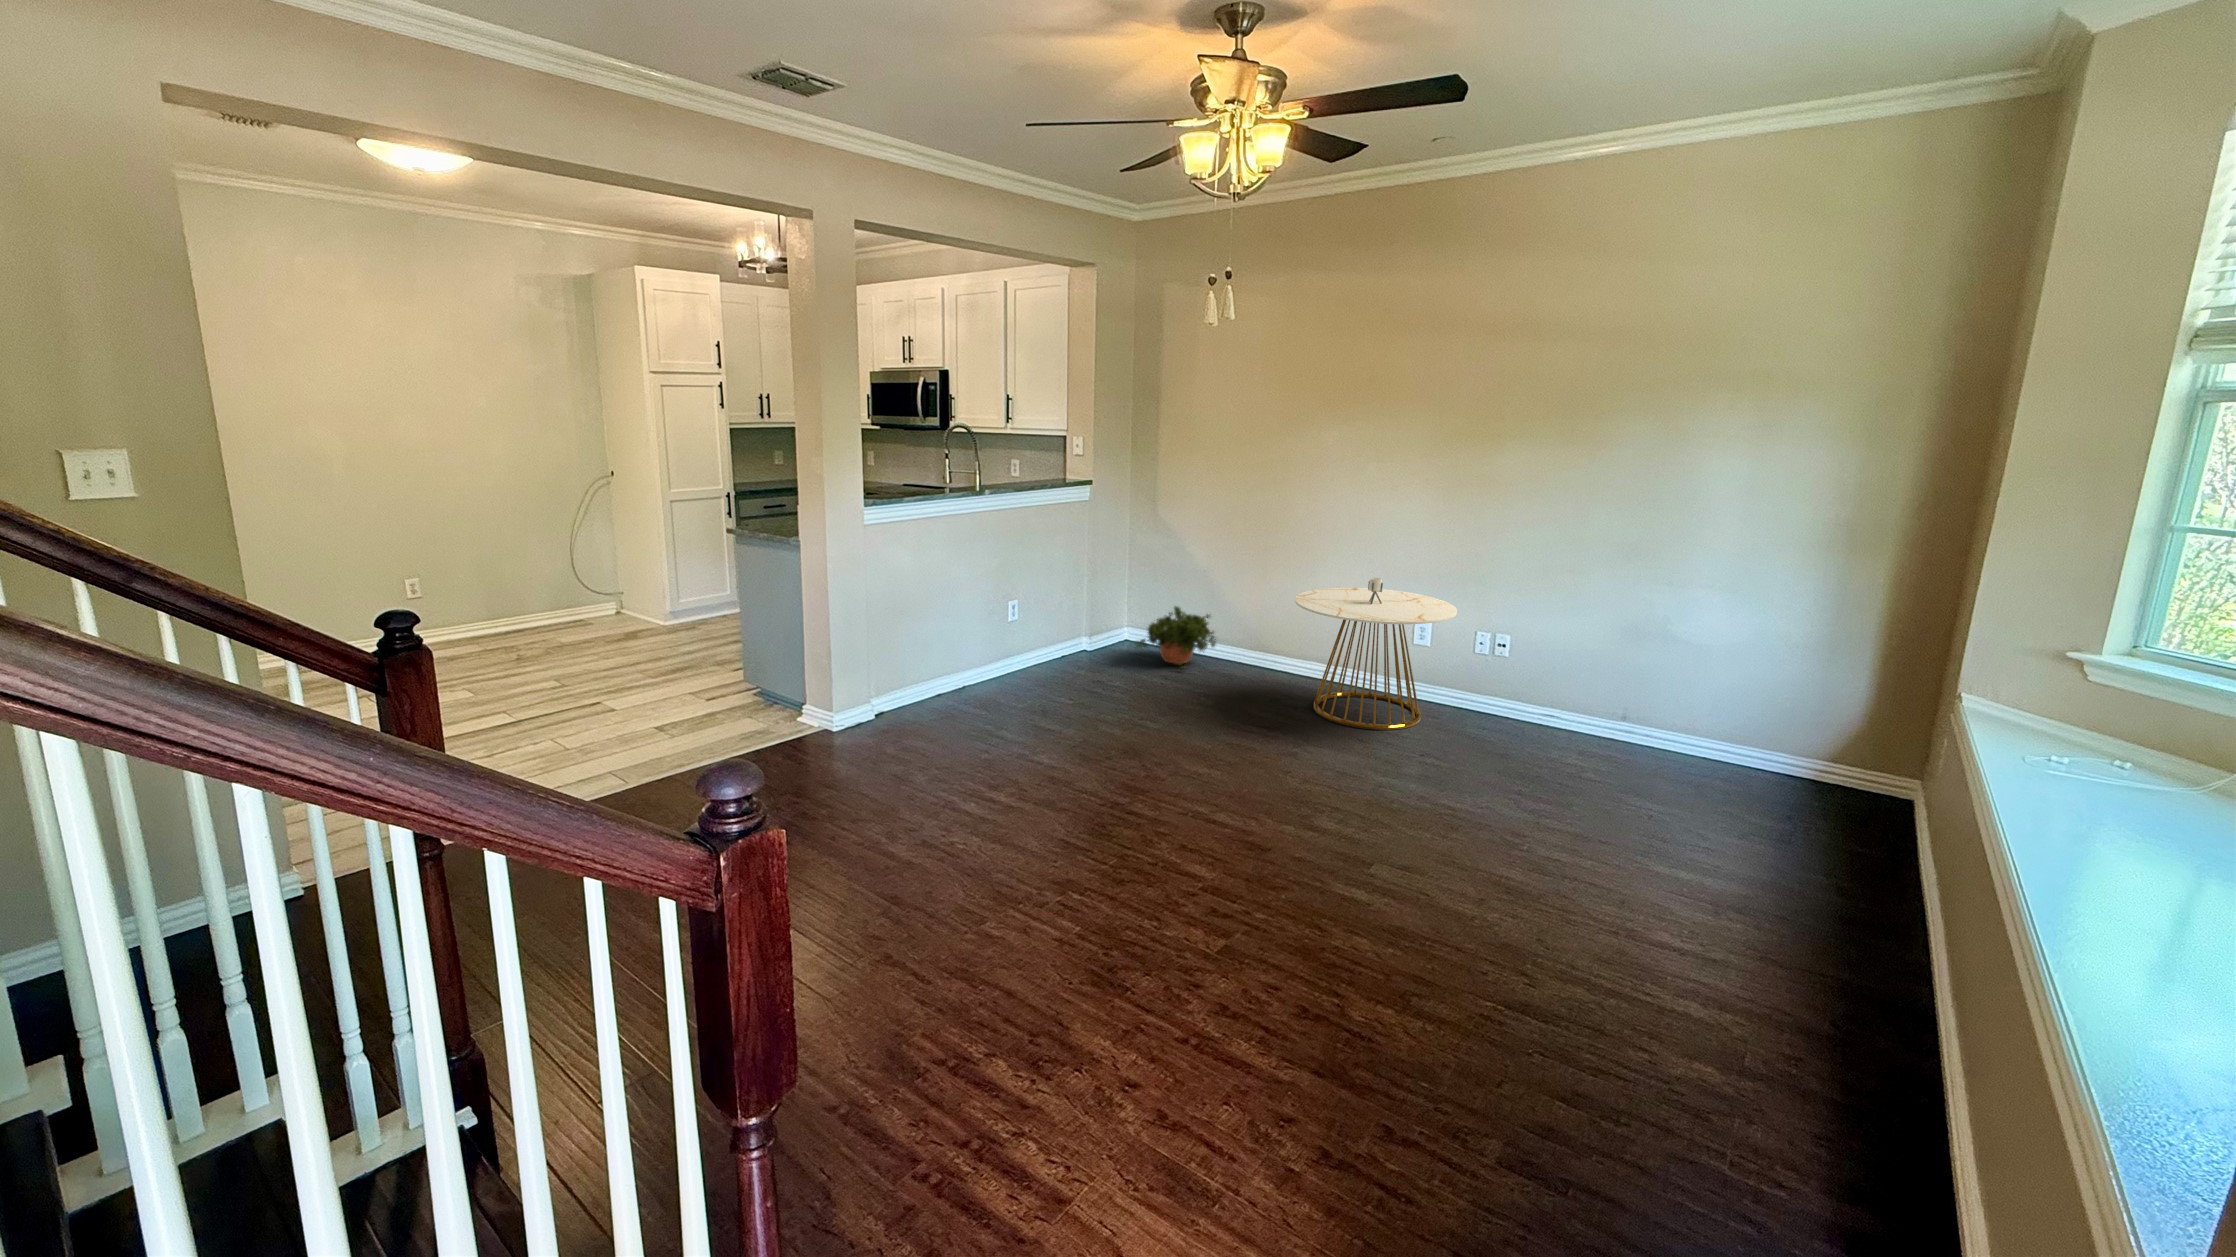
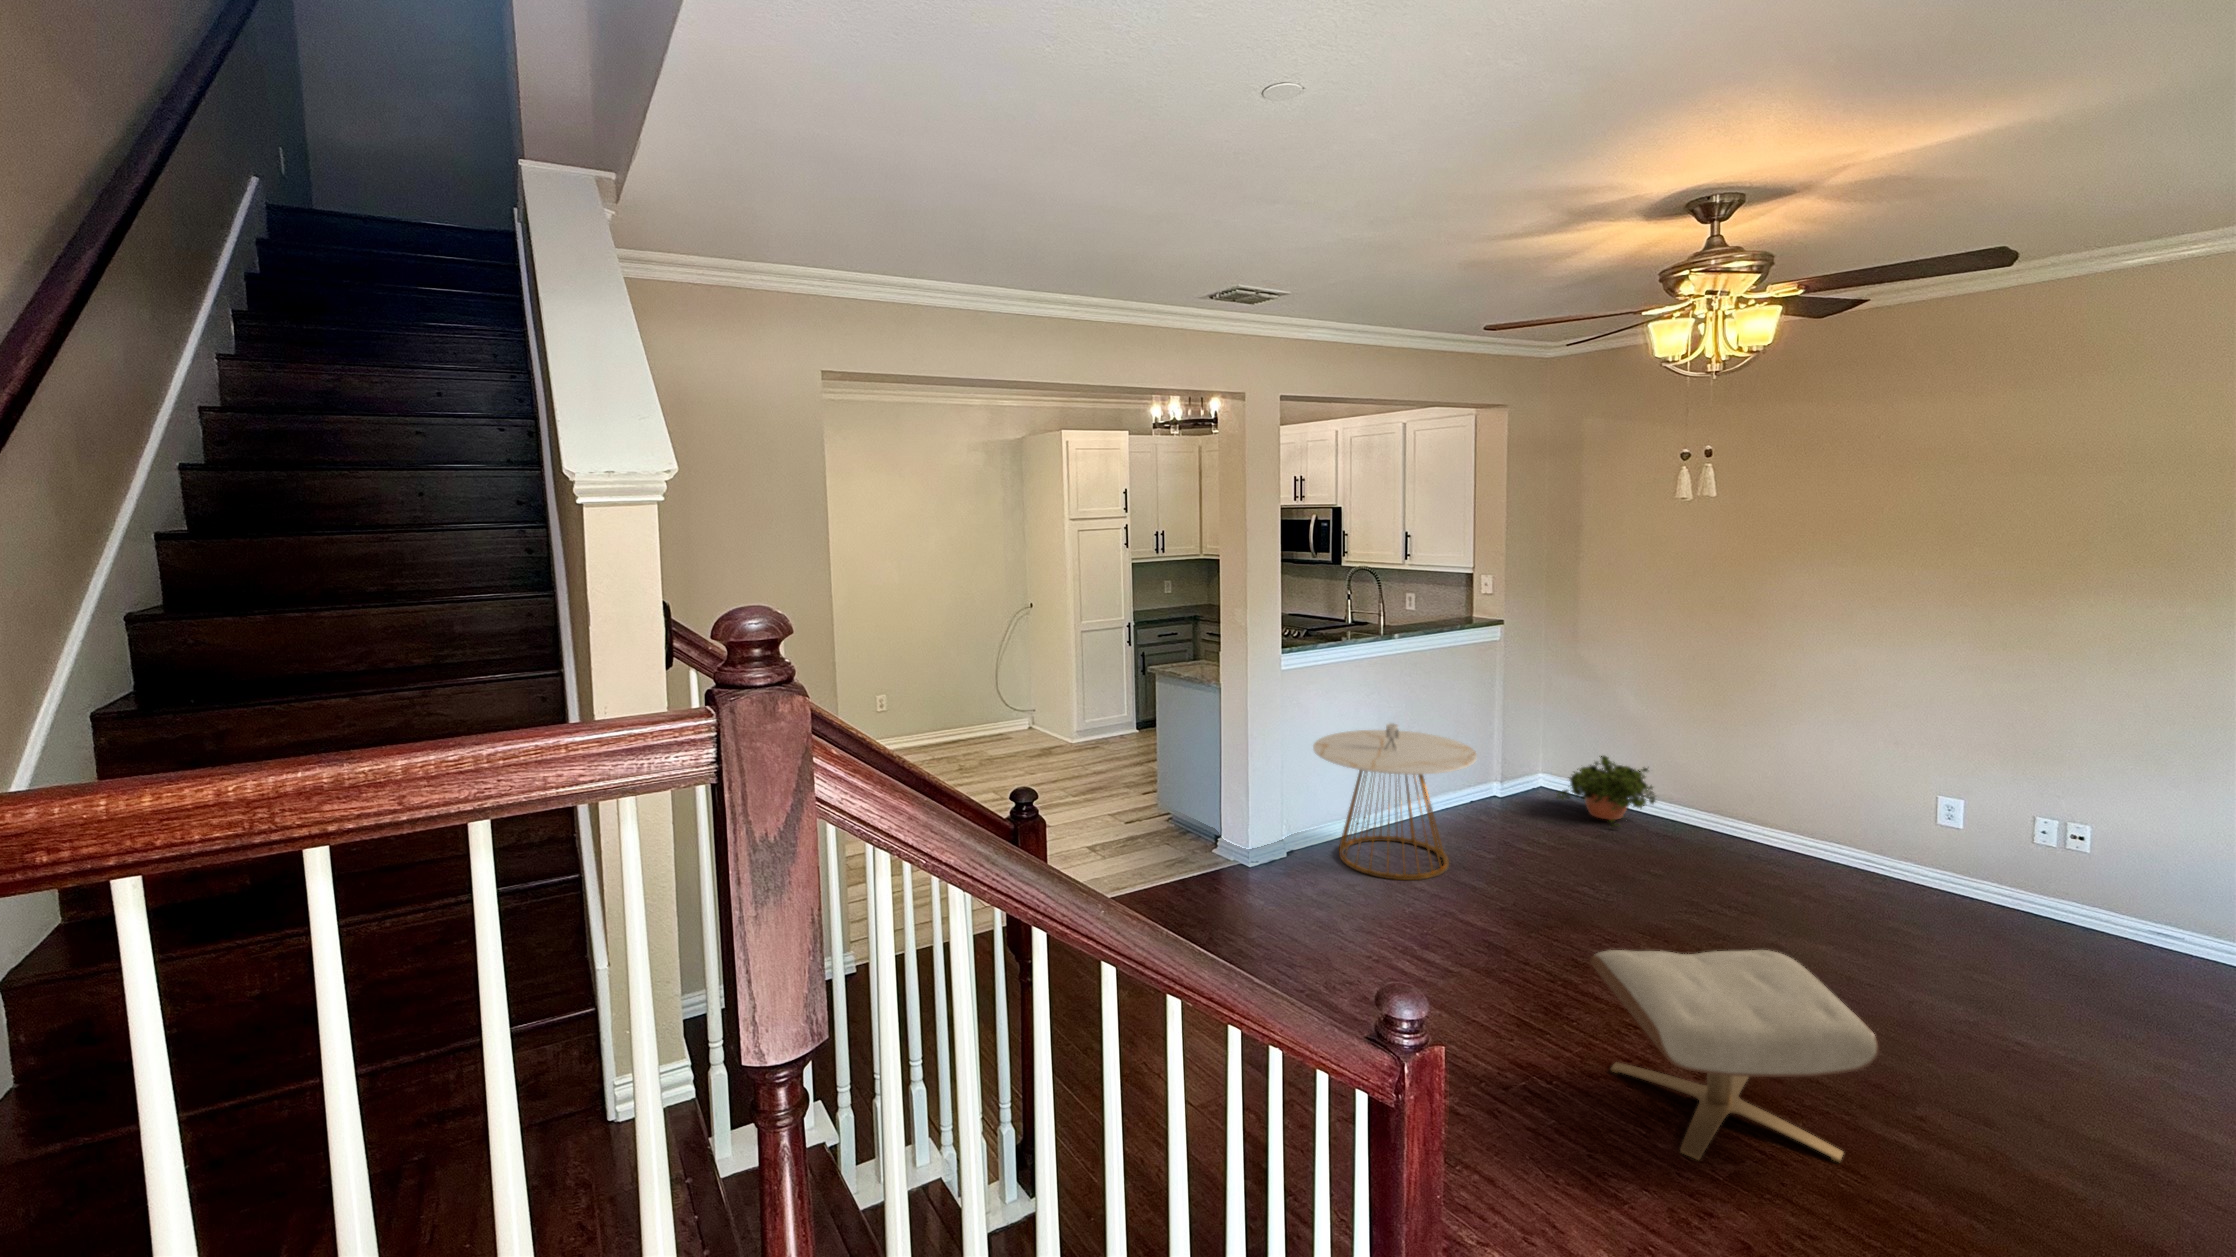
side table: present [1295,578,1457,730] -> present [1313,723,1477,880]
ottoman: none [1128,747,1341,934] -> present [1591,950,1879,1163]

